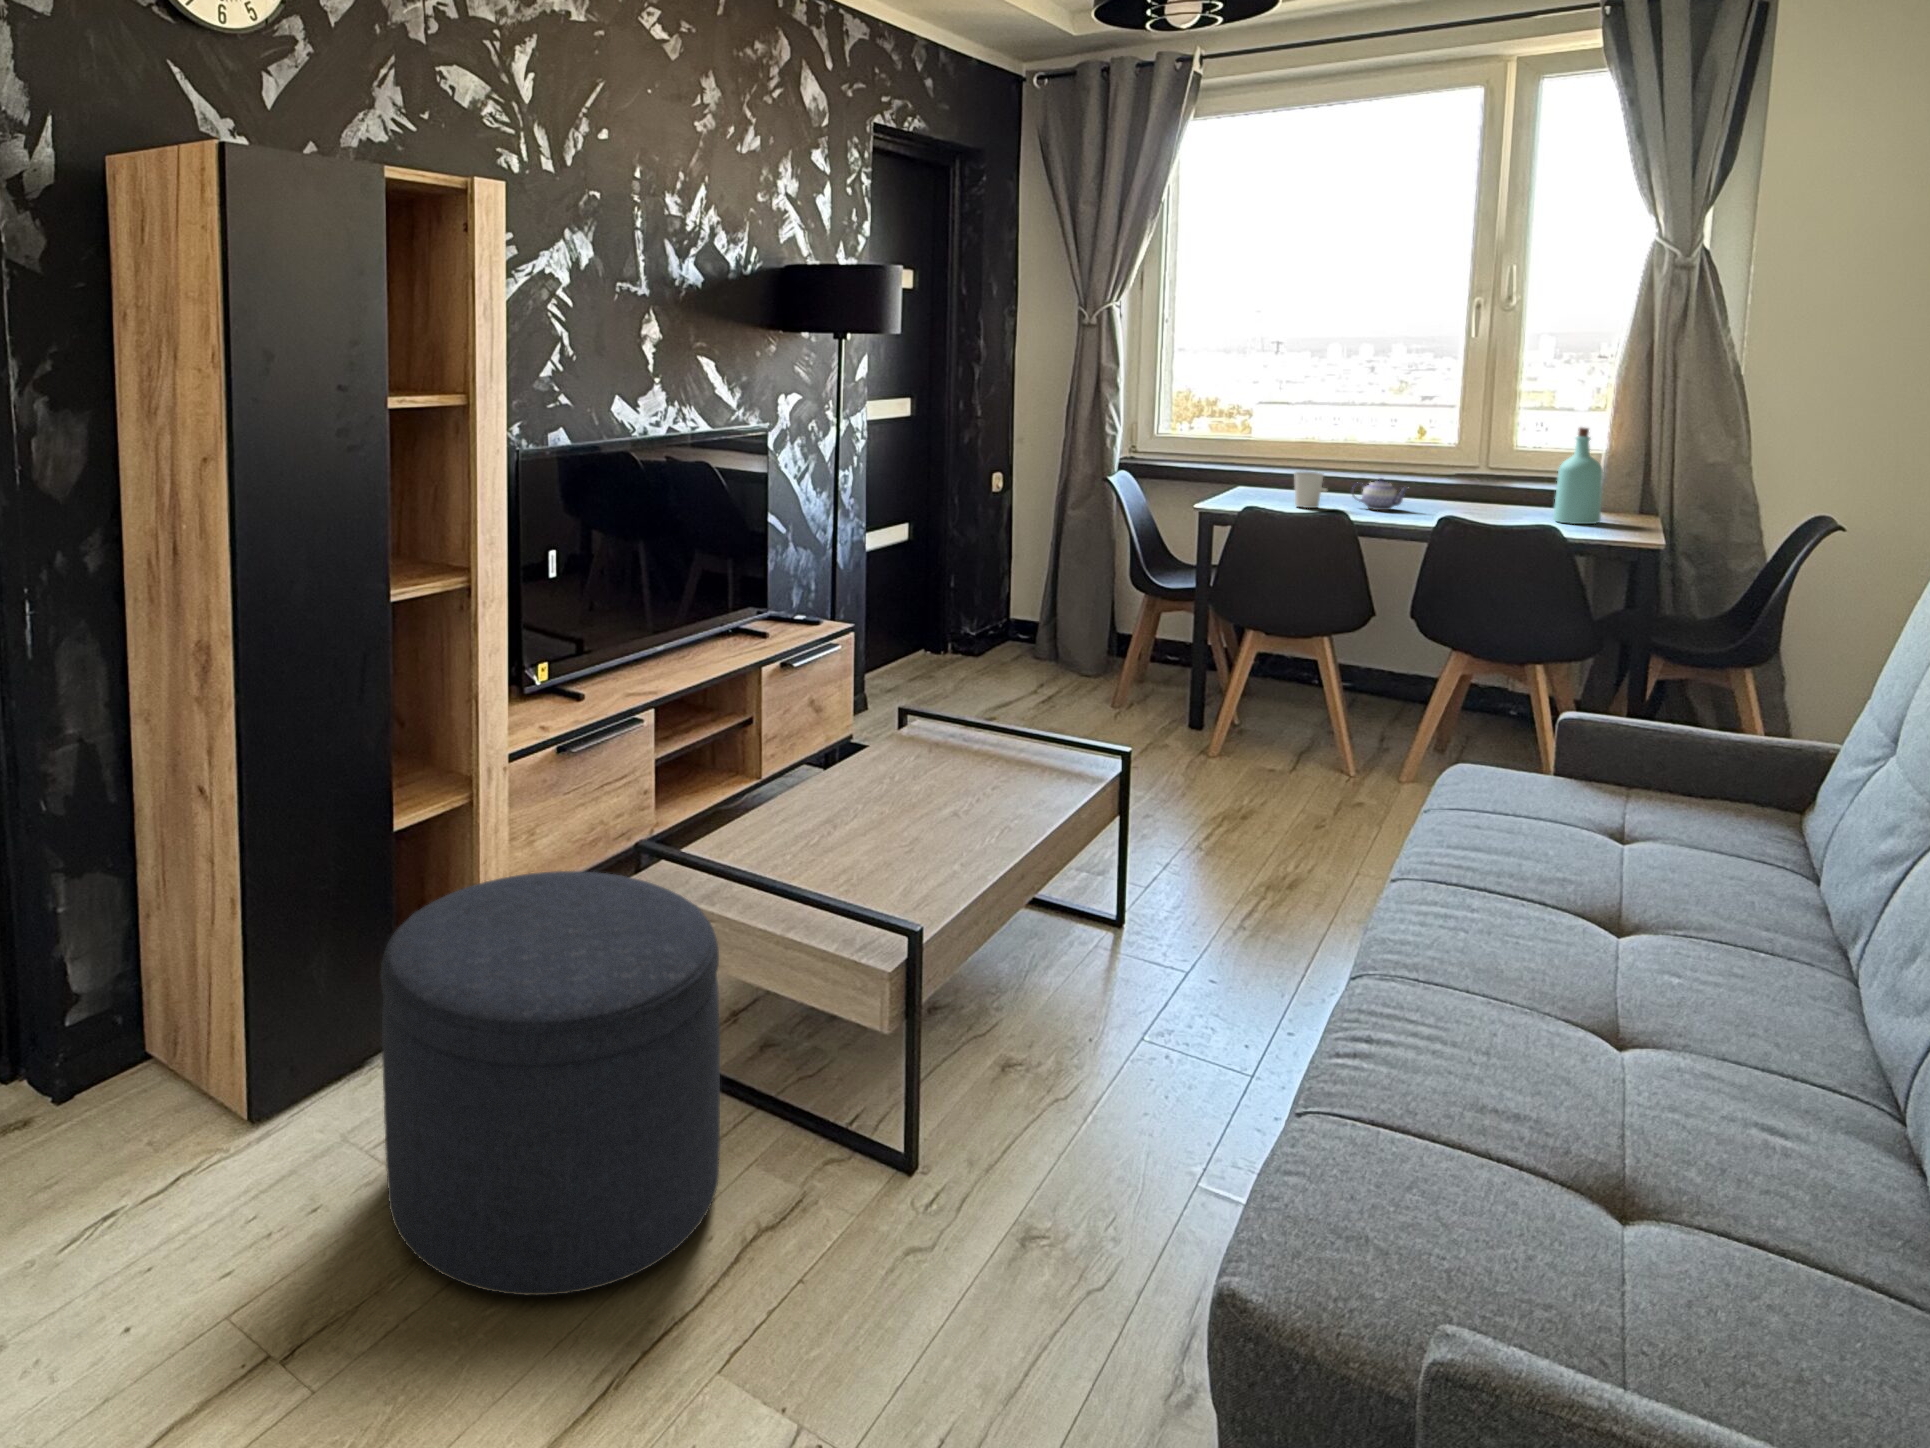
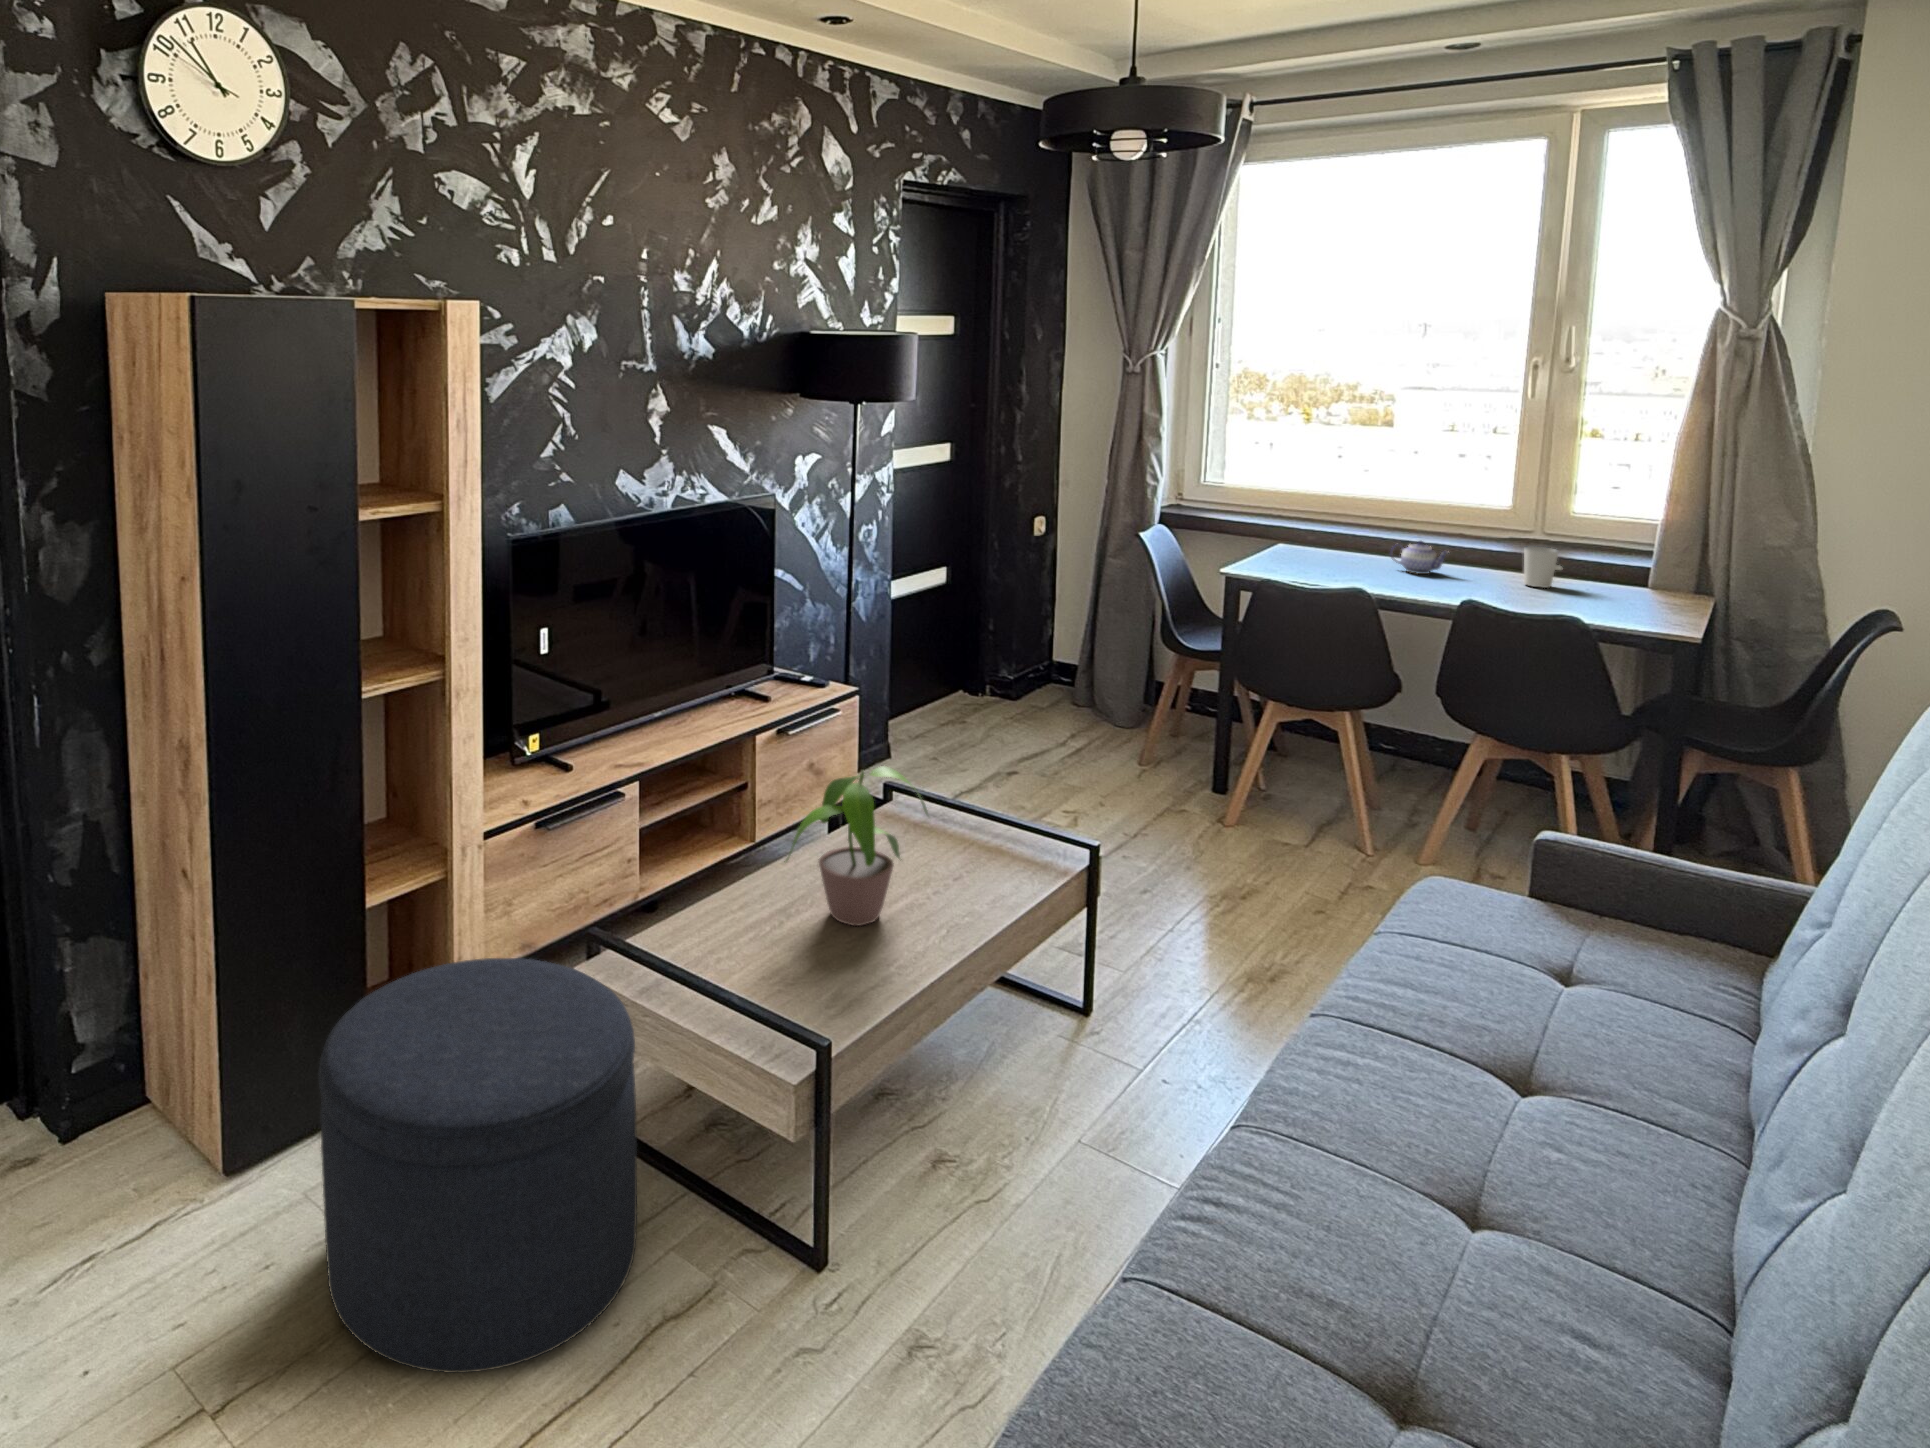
bottle: present [1553,428,1603,524] -> none [1598,499,1653,599]
cup: present [1294,472,1327,508] -> present [1524,546,1562,588]
potted plant: none [822,662,997,833] -> present [784,766,928,926]

